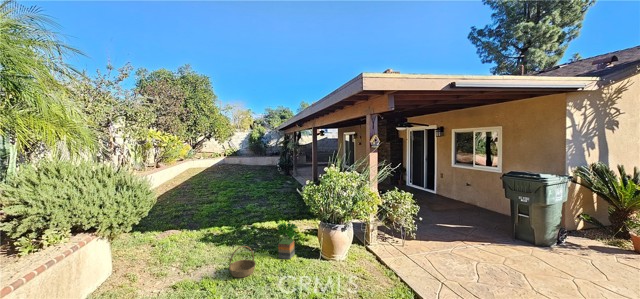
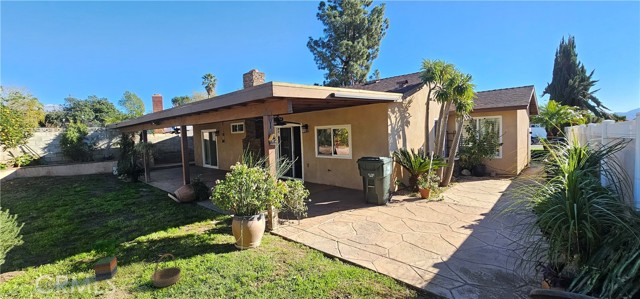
potted tree: present [277,223,298,259] -> present [91,239,120,281]

